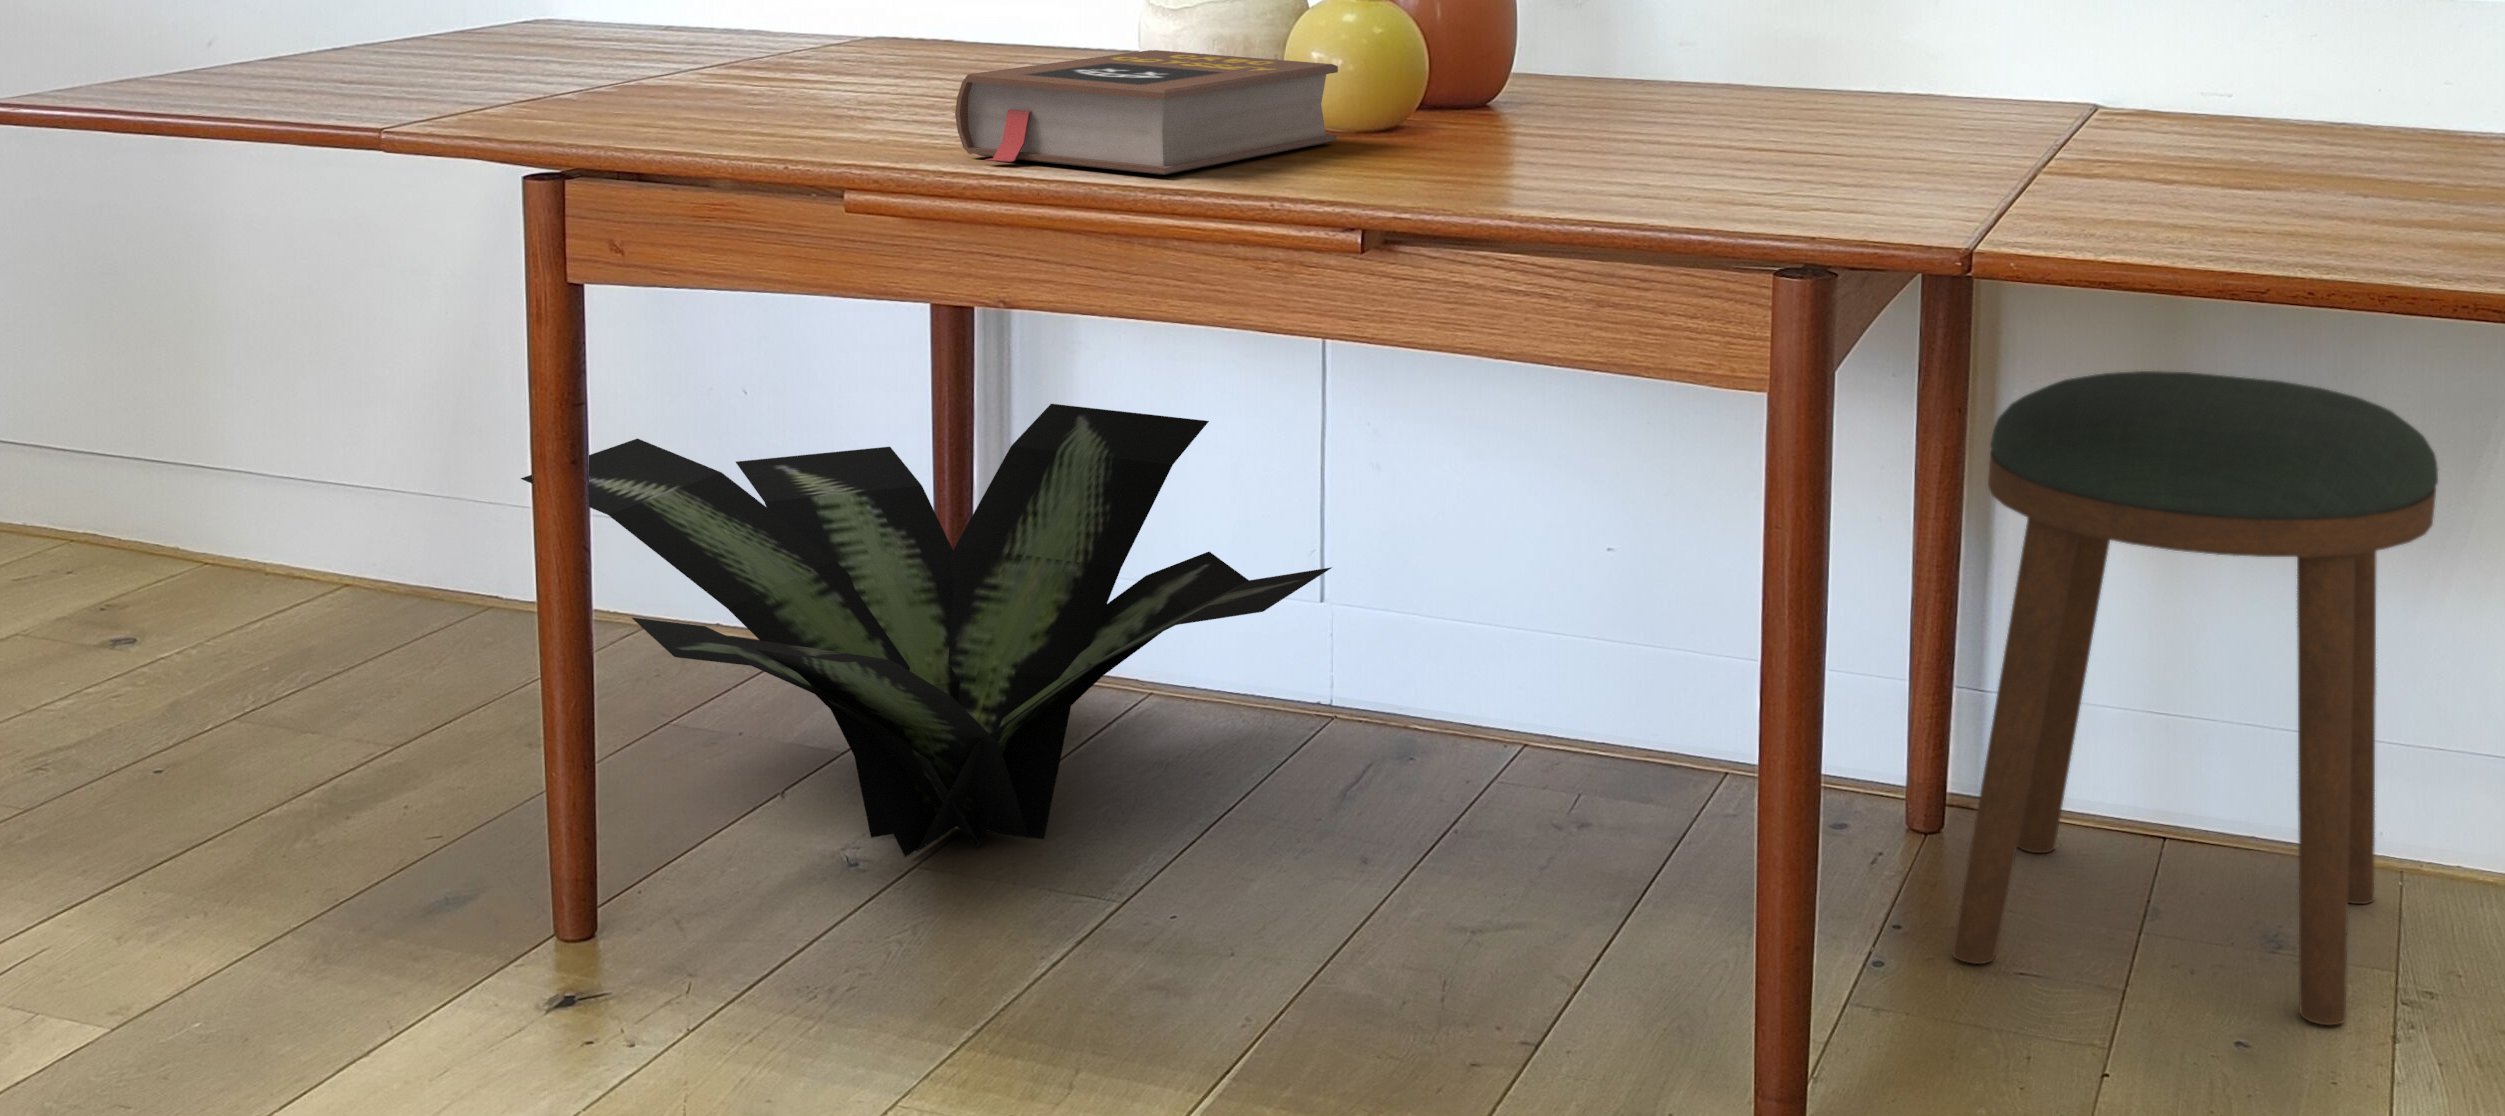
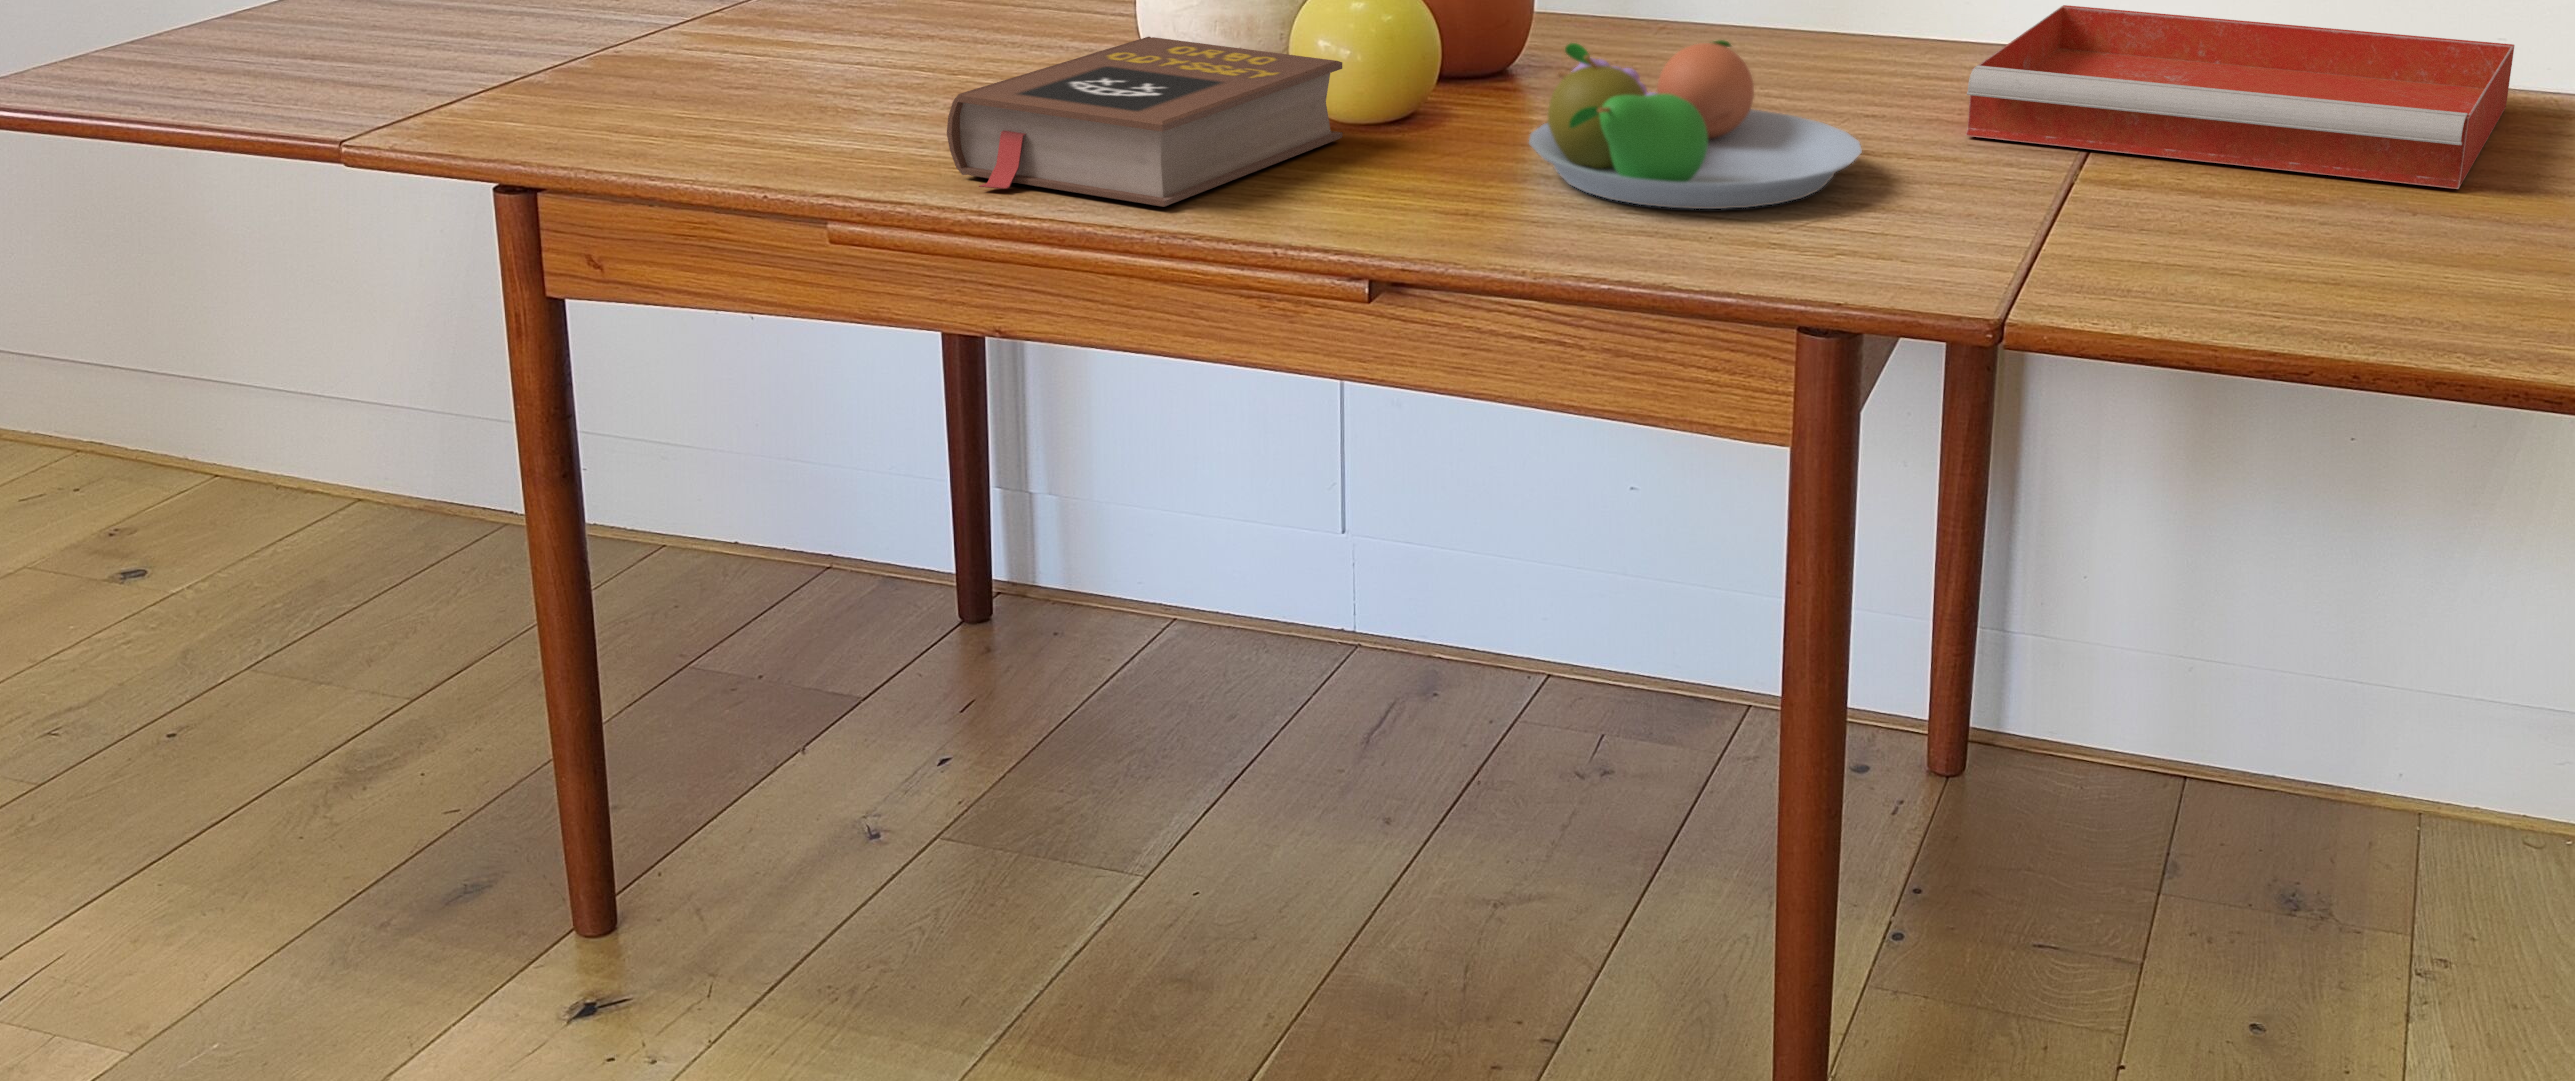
fruit bowl: none [1517,36,1839,185] -> present [1529,40,1861,209]
tray: none [1940,55,2470,186] -> present [1966,5,2514,189]
stool: present [1953,371,2438,1025] -> none [1972,329,2470,1005]
potted plant: present [521,404,1331,857] -> none [520,332,1347,825]

